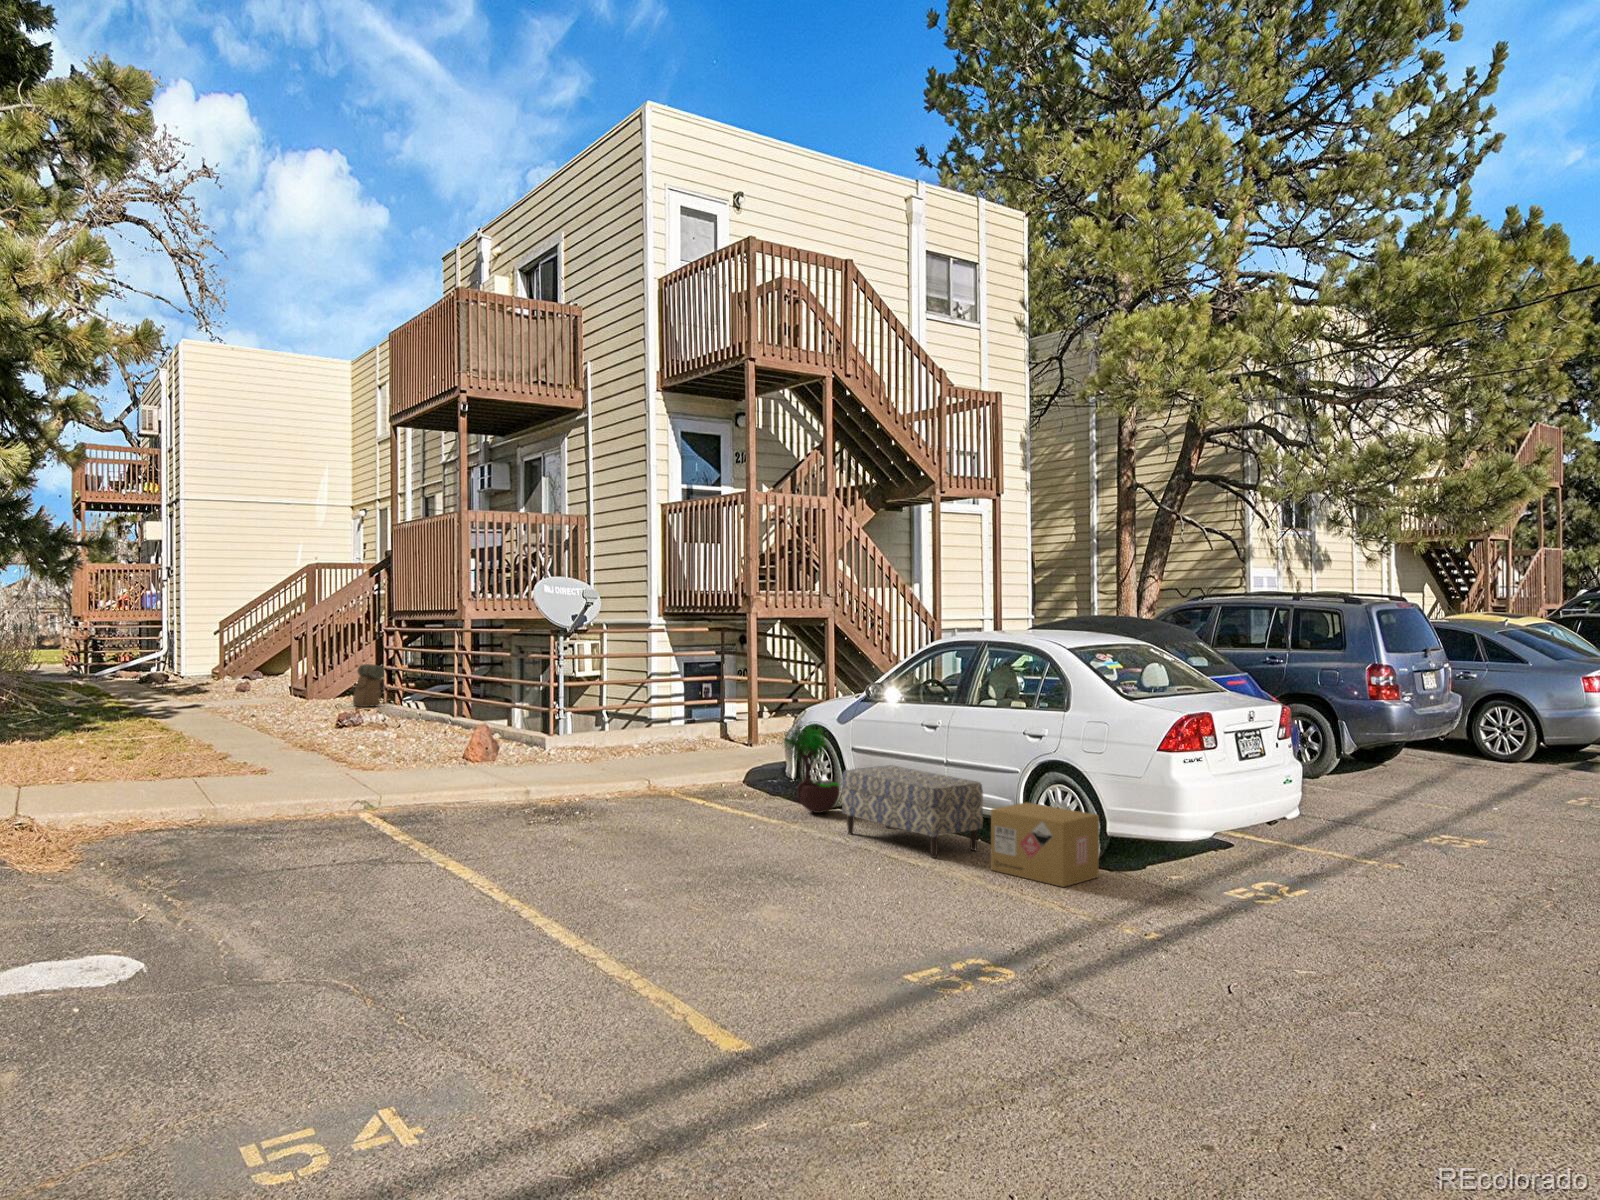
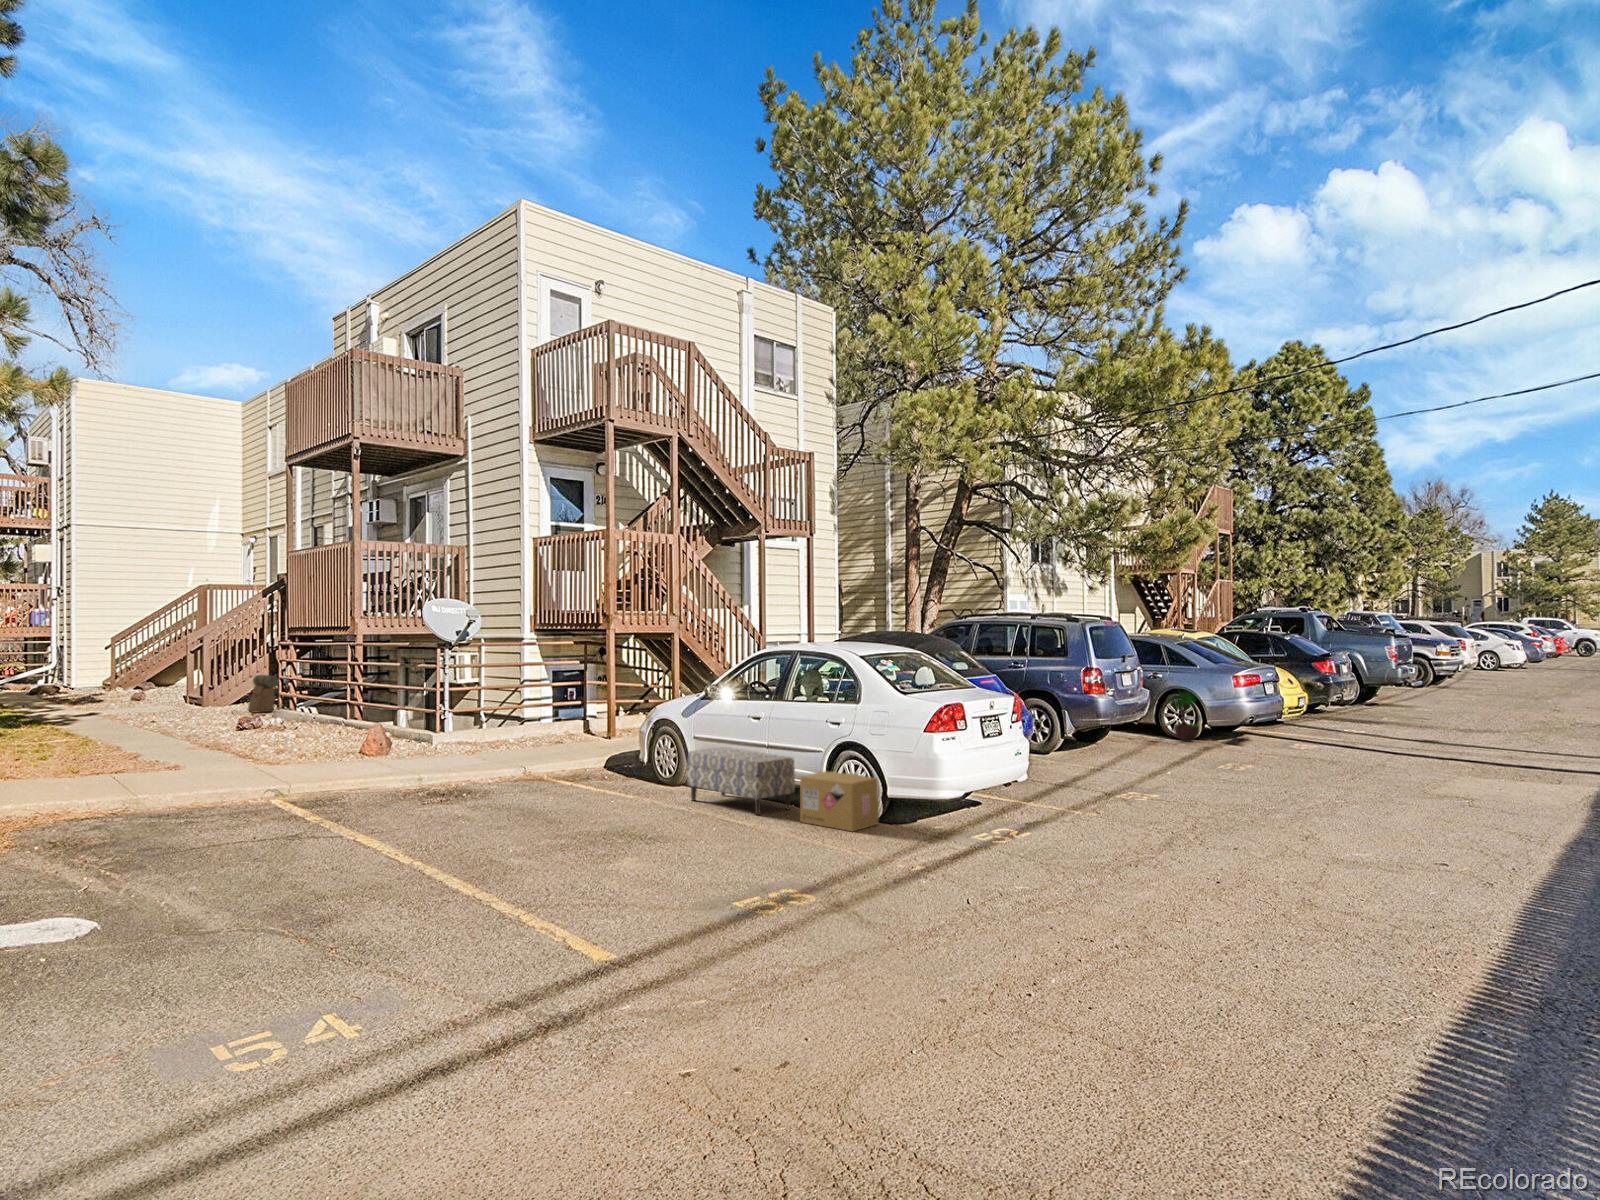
potted tree: present [781,725,839,813] -> present [1167,691,1199,741]

